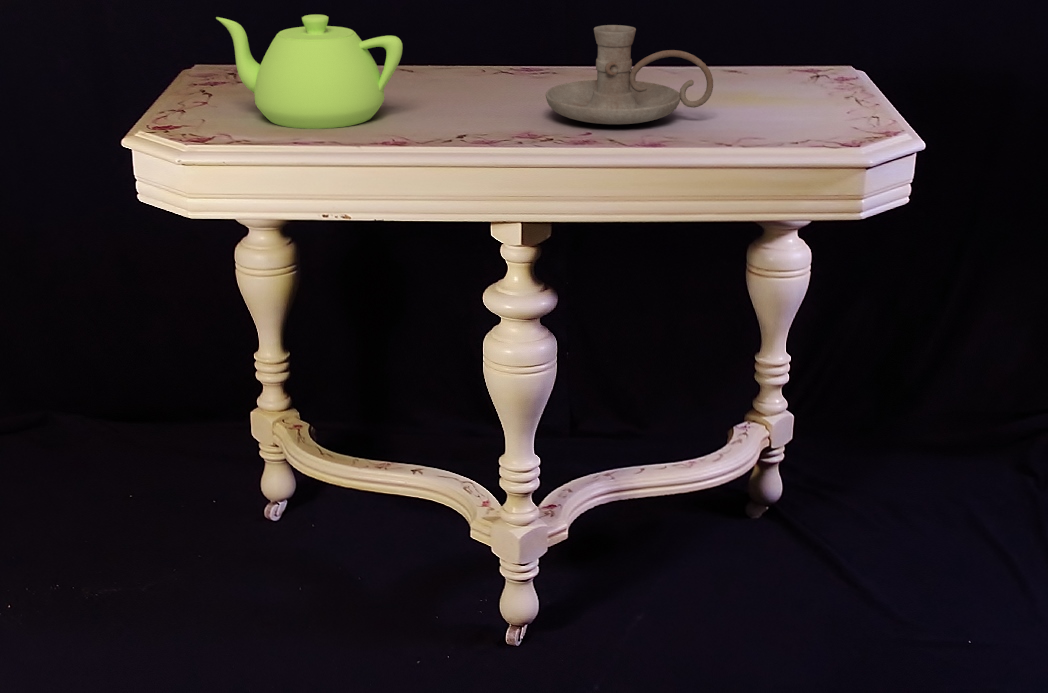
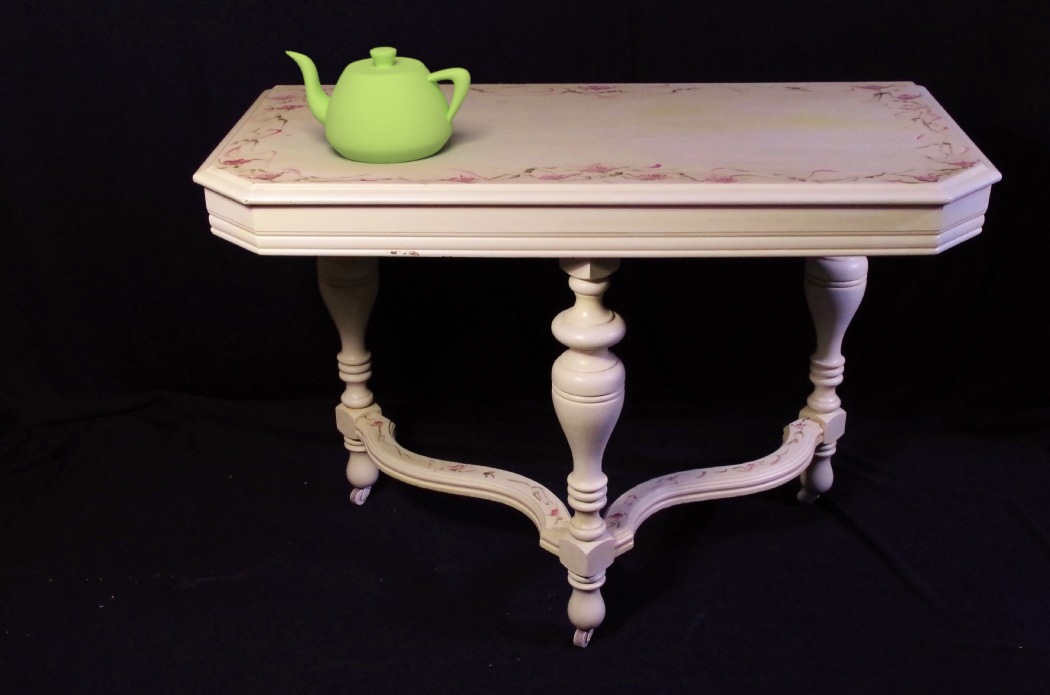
candle holder: present [546,25,713,124] -> none [614,53,784,156]

